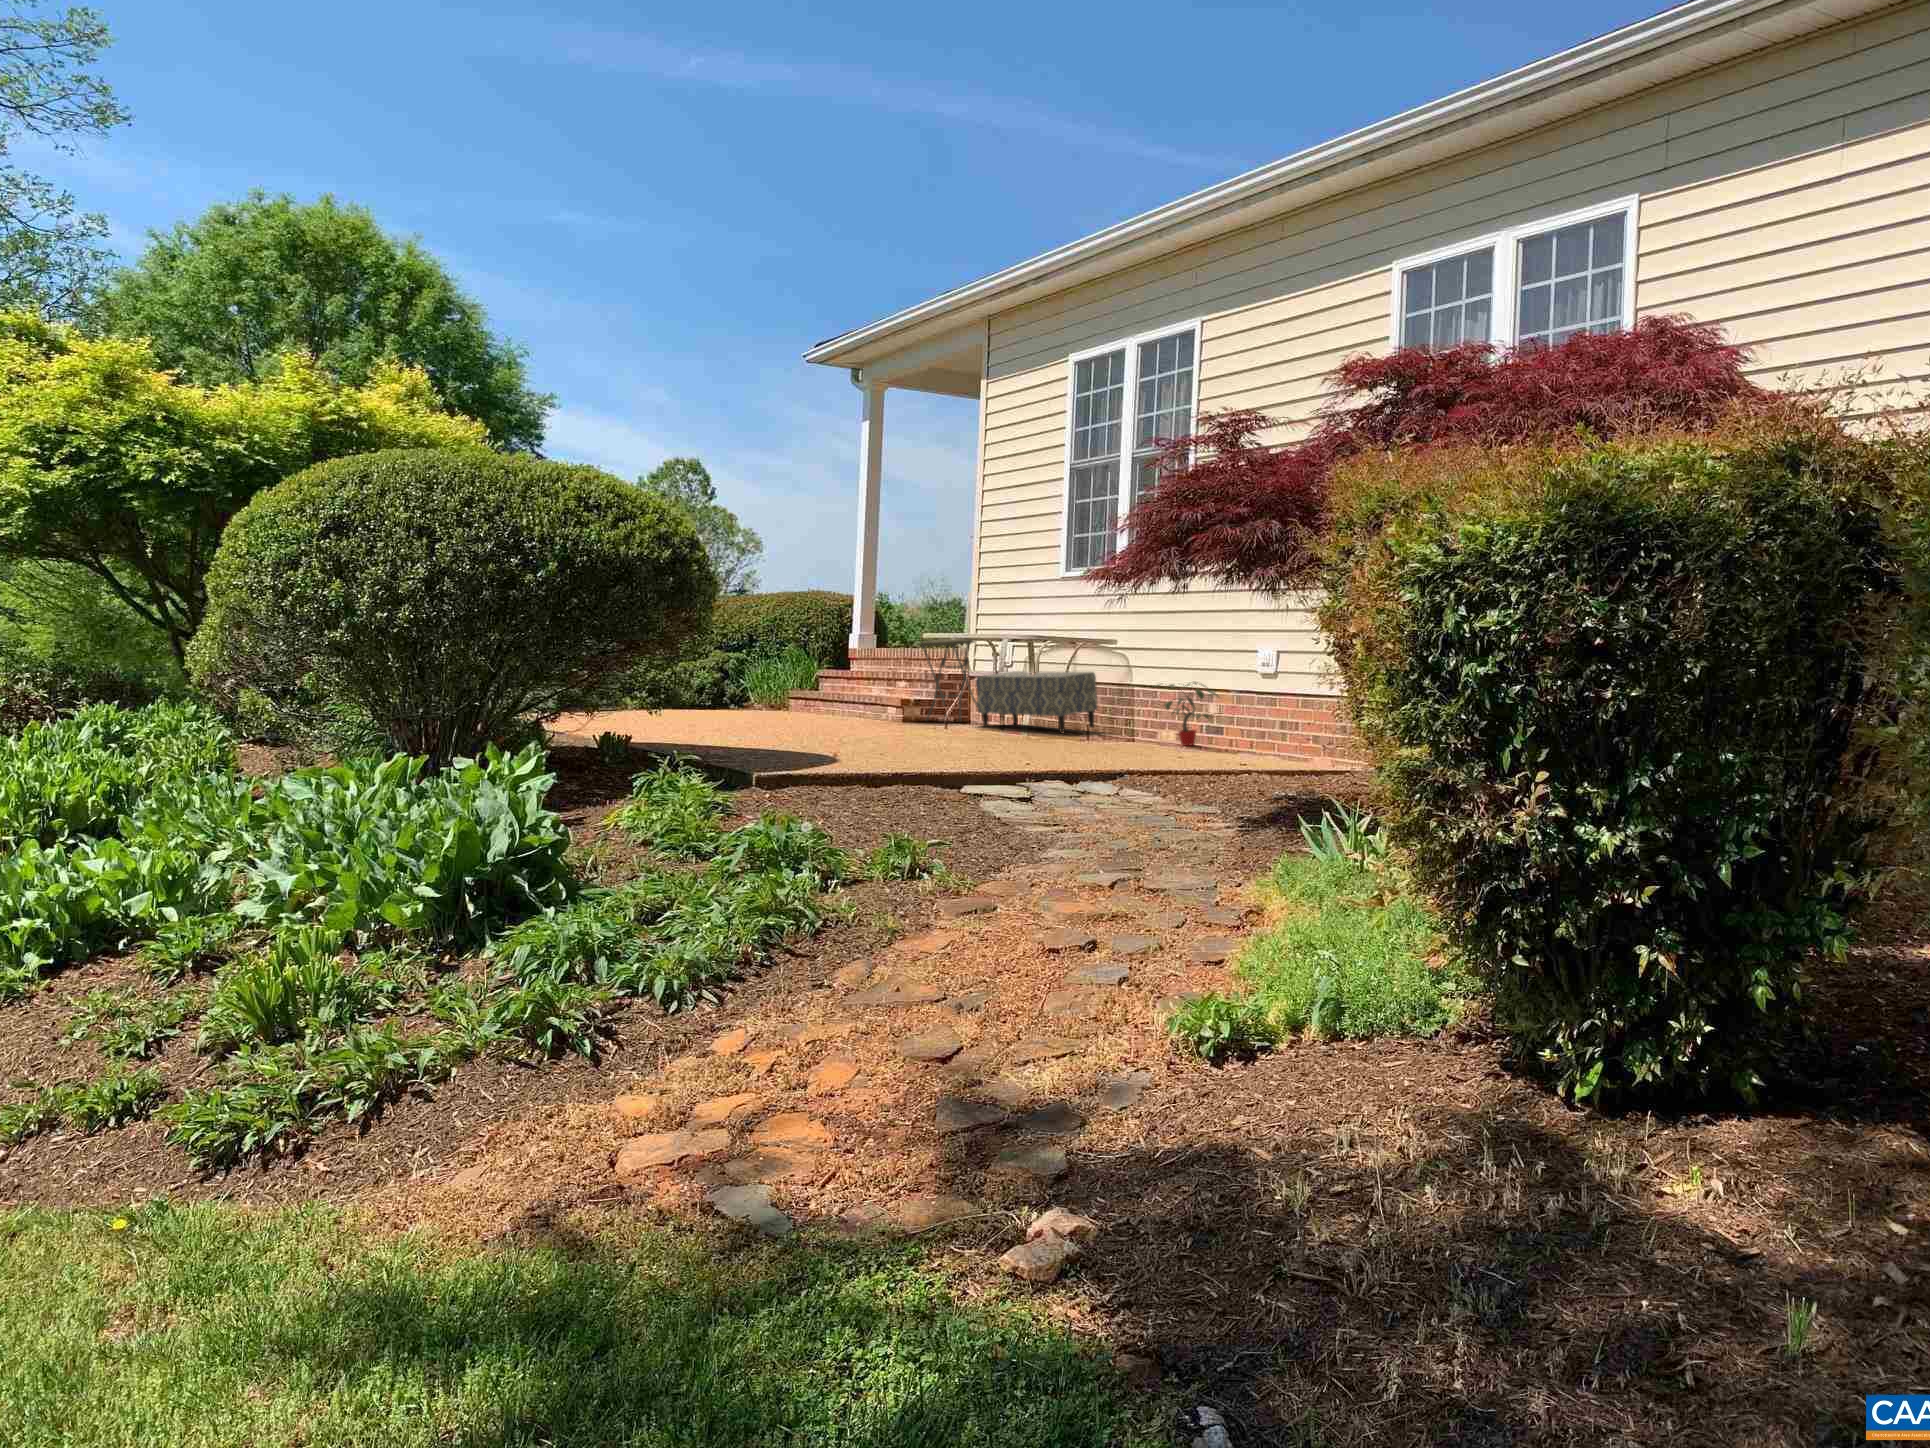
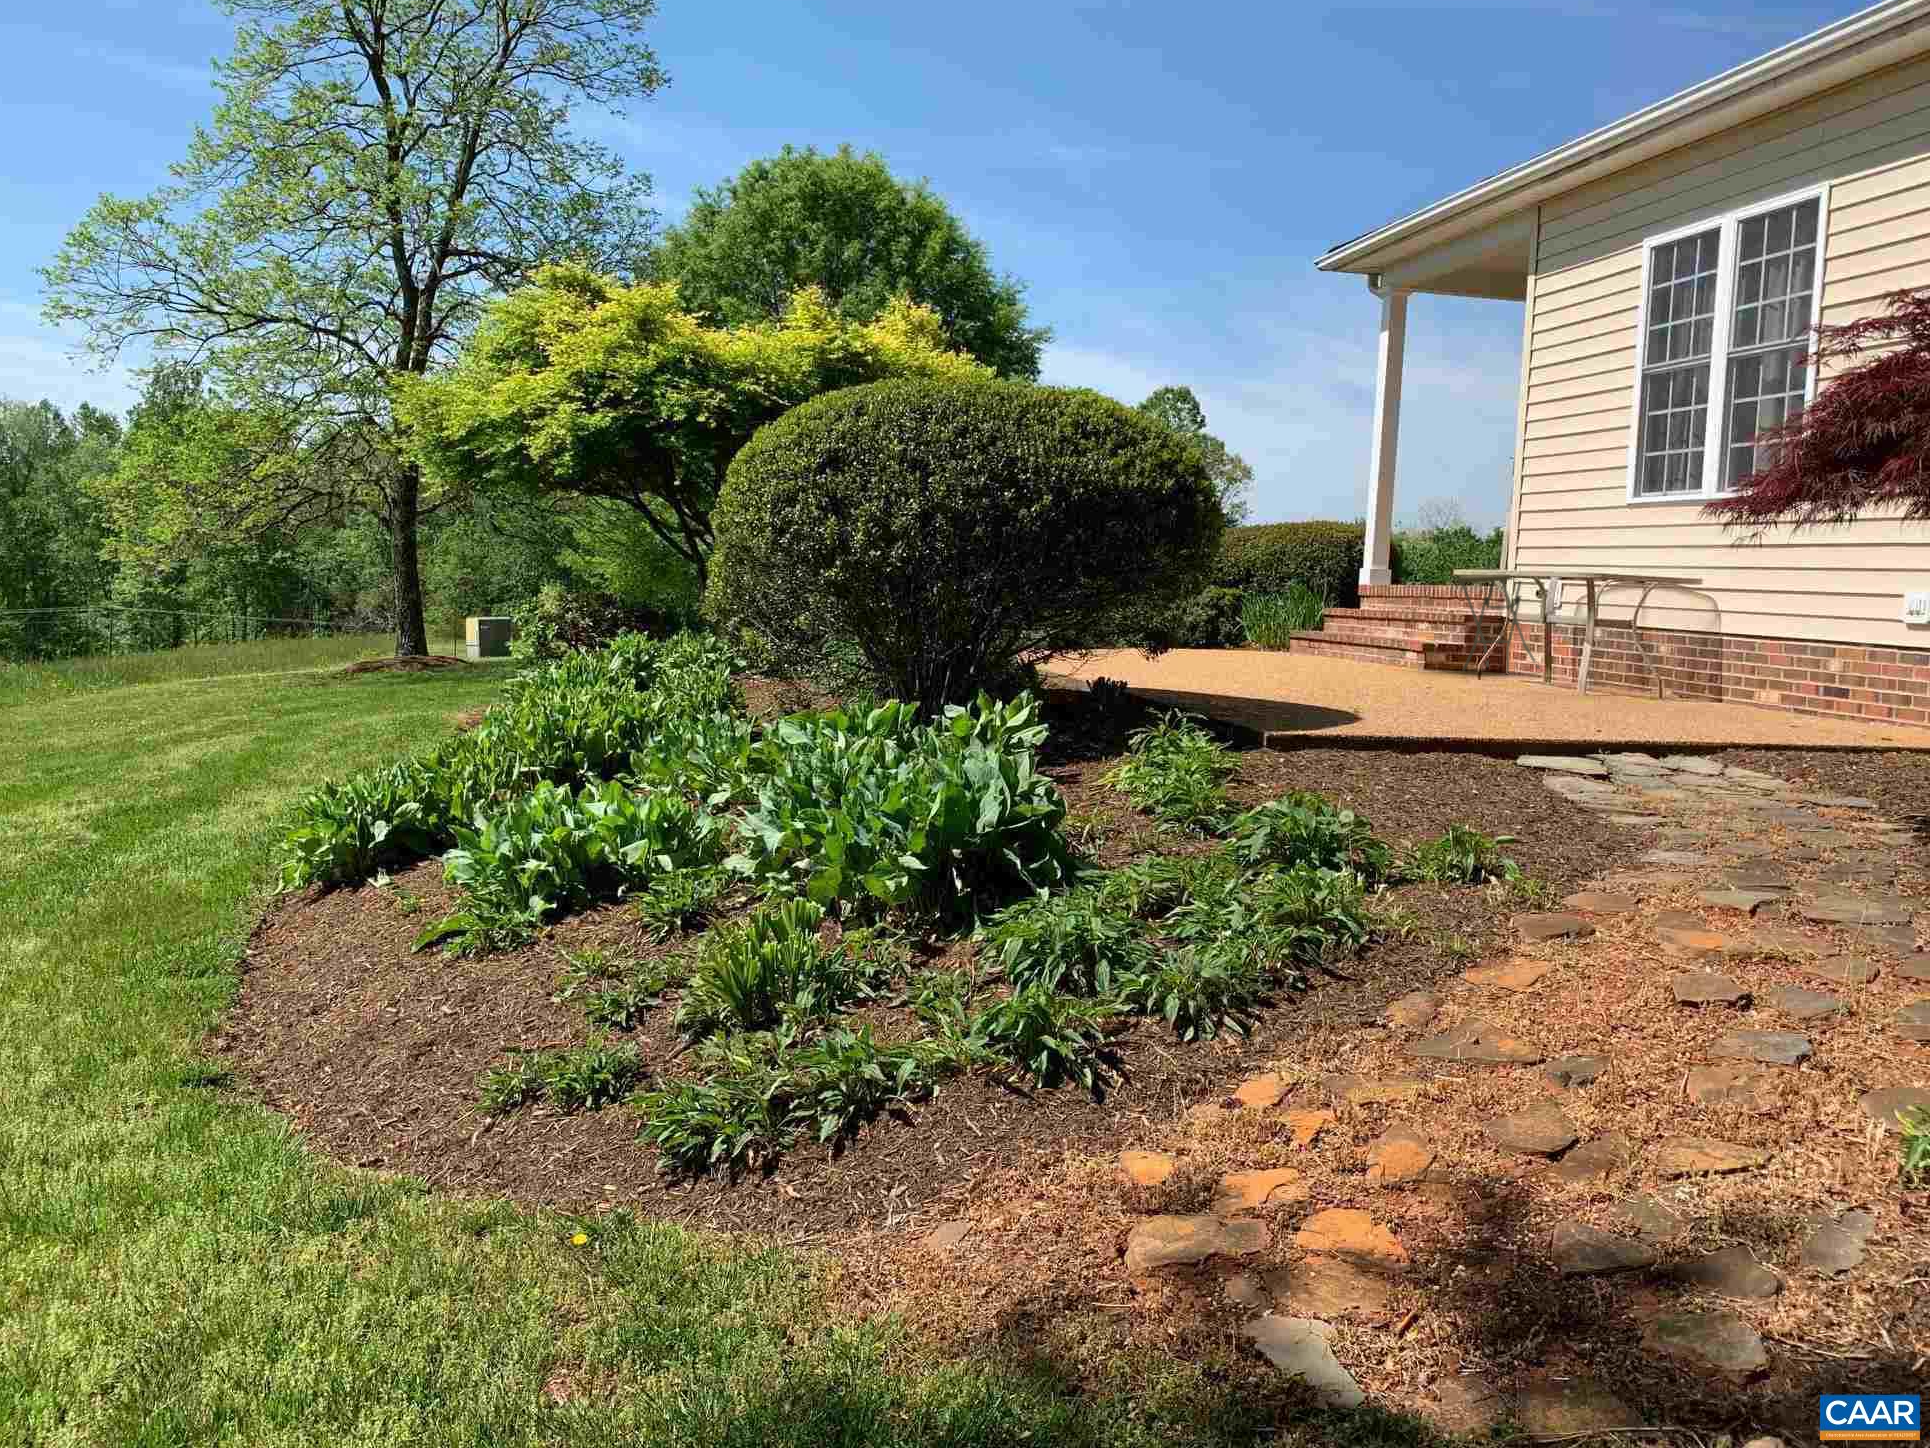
bench: present [976,671,1098,733] -> none [1531,613,1700,692]
potted plant: present [1154,682,1218,746] -> none [1785,629,1901,714]

